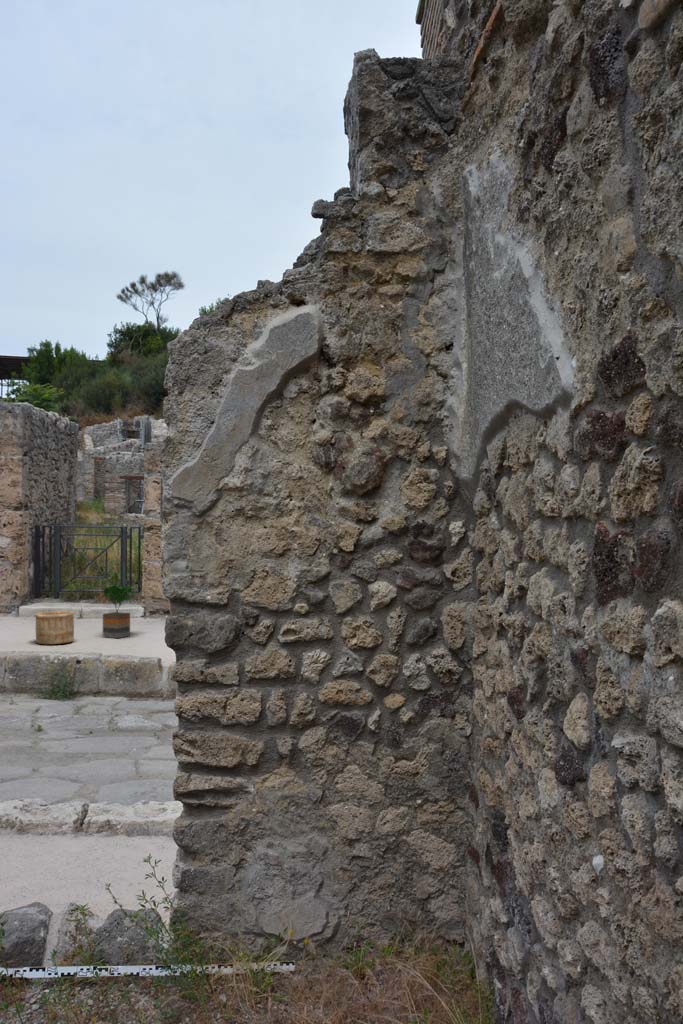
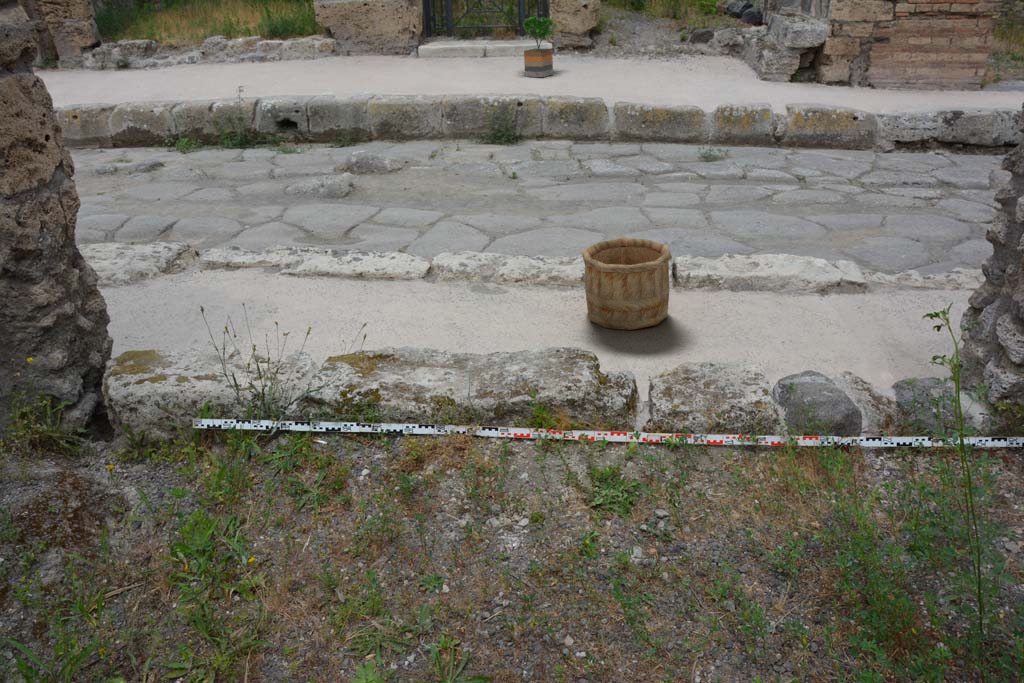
wooden bucket: present [34,611,74,644] -> present [582,238,672,330]

